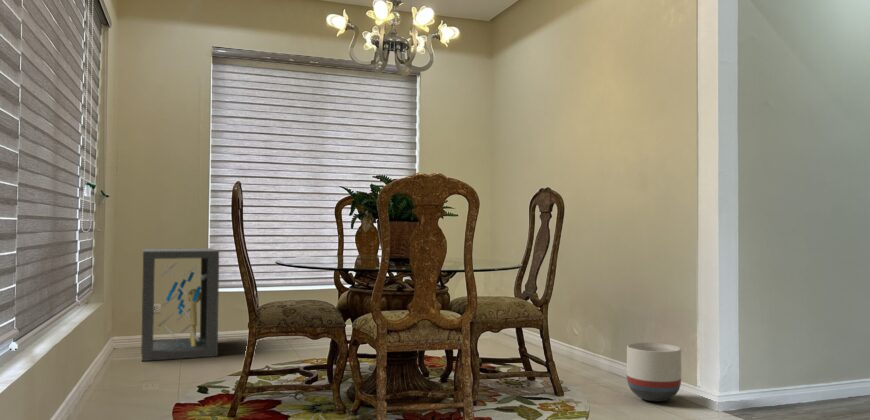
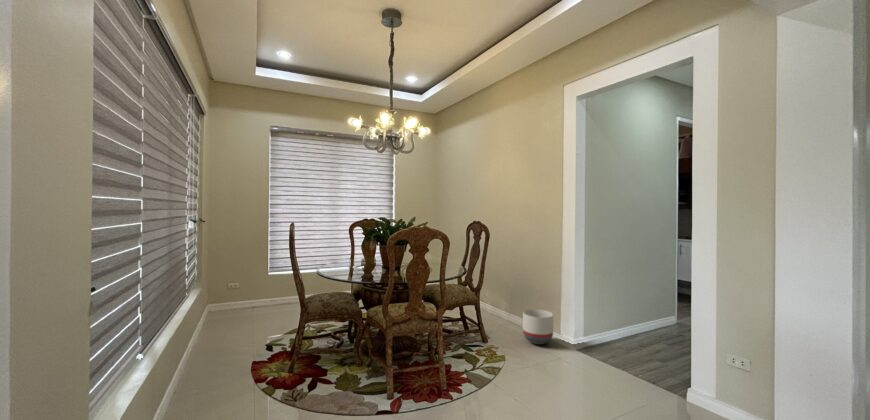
storage cabinet: present [141,248,219,361] -> none [227,248,277,323]

